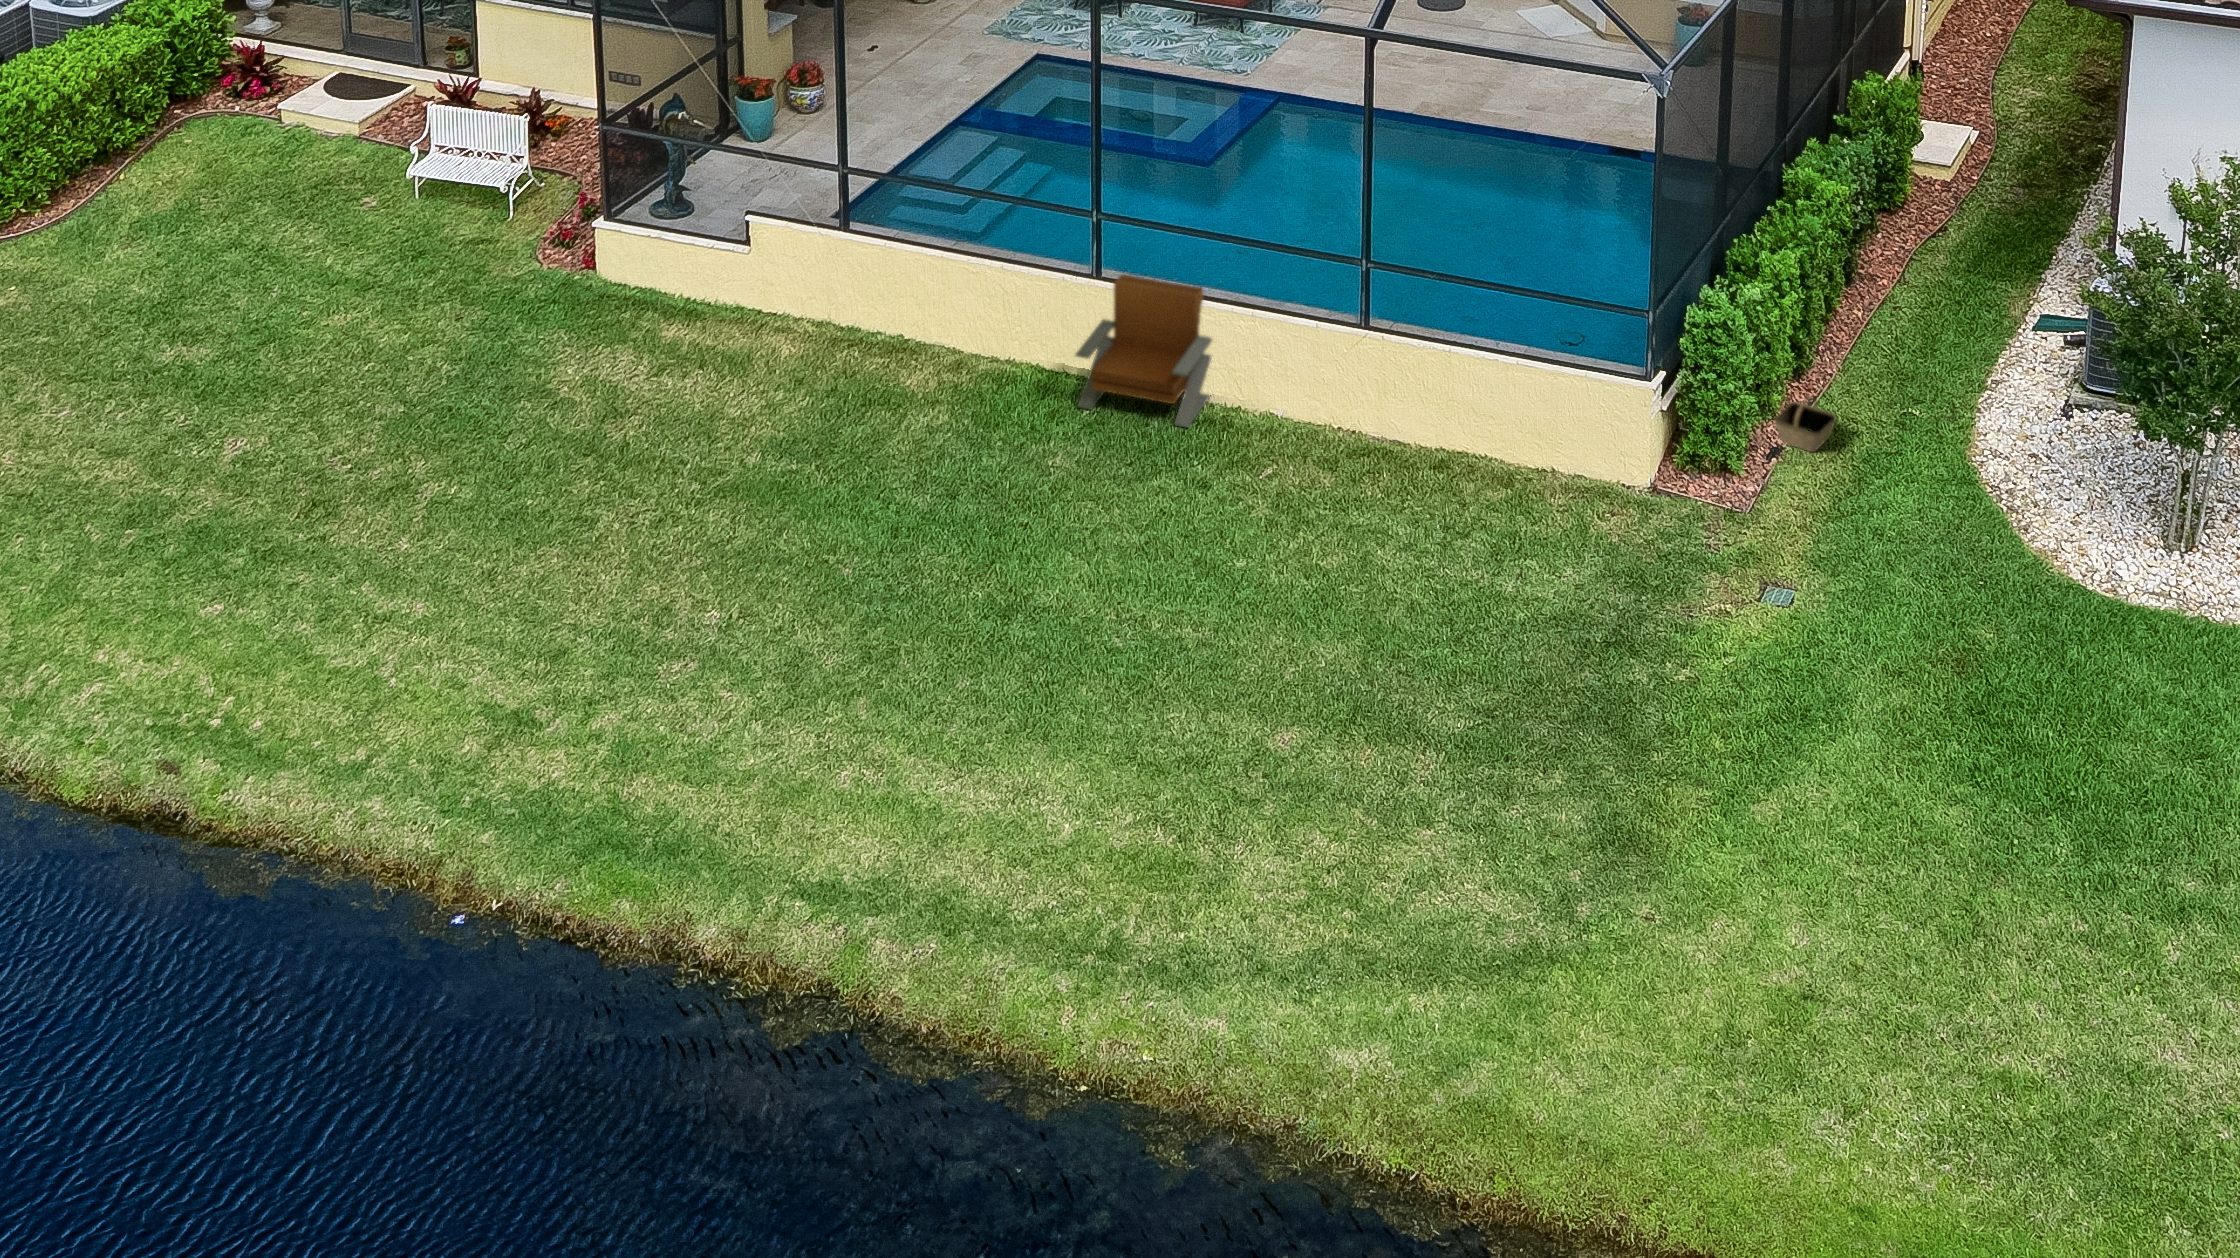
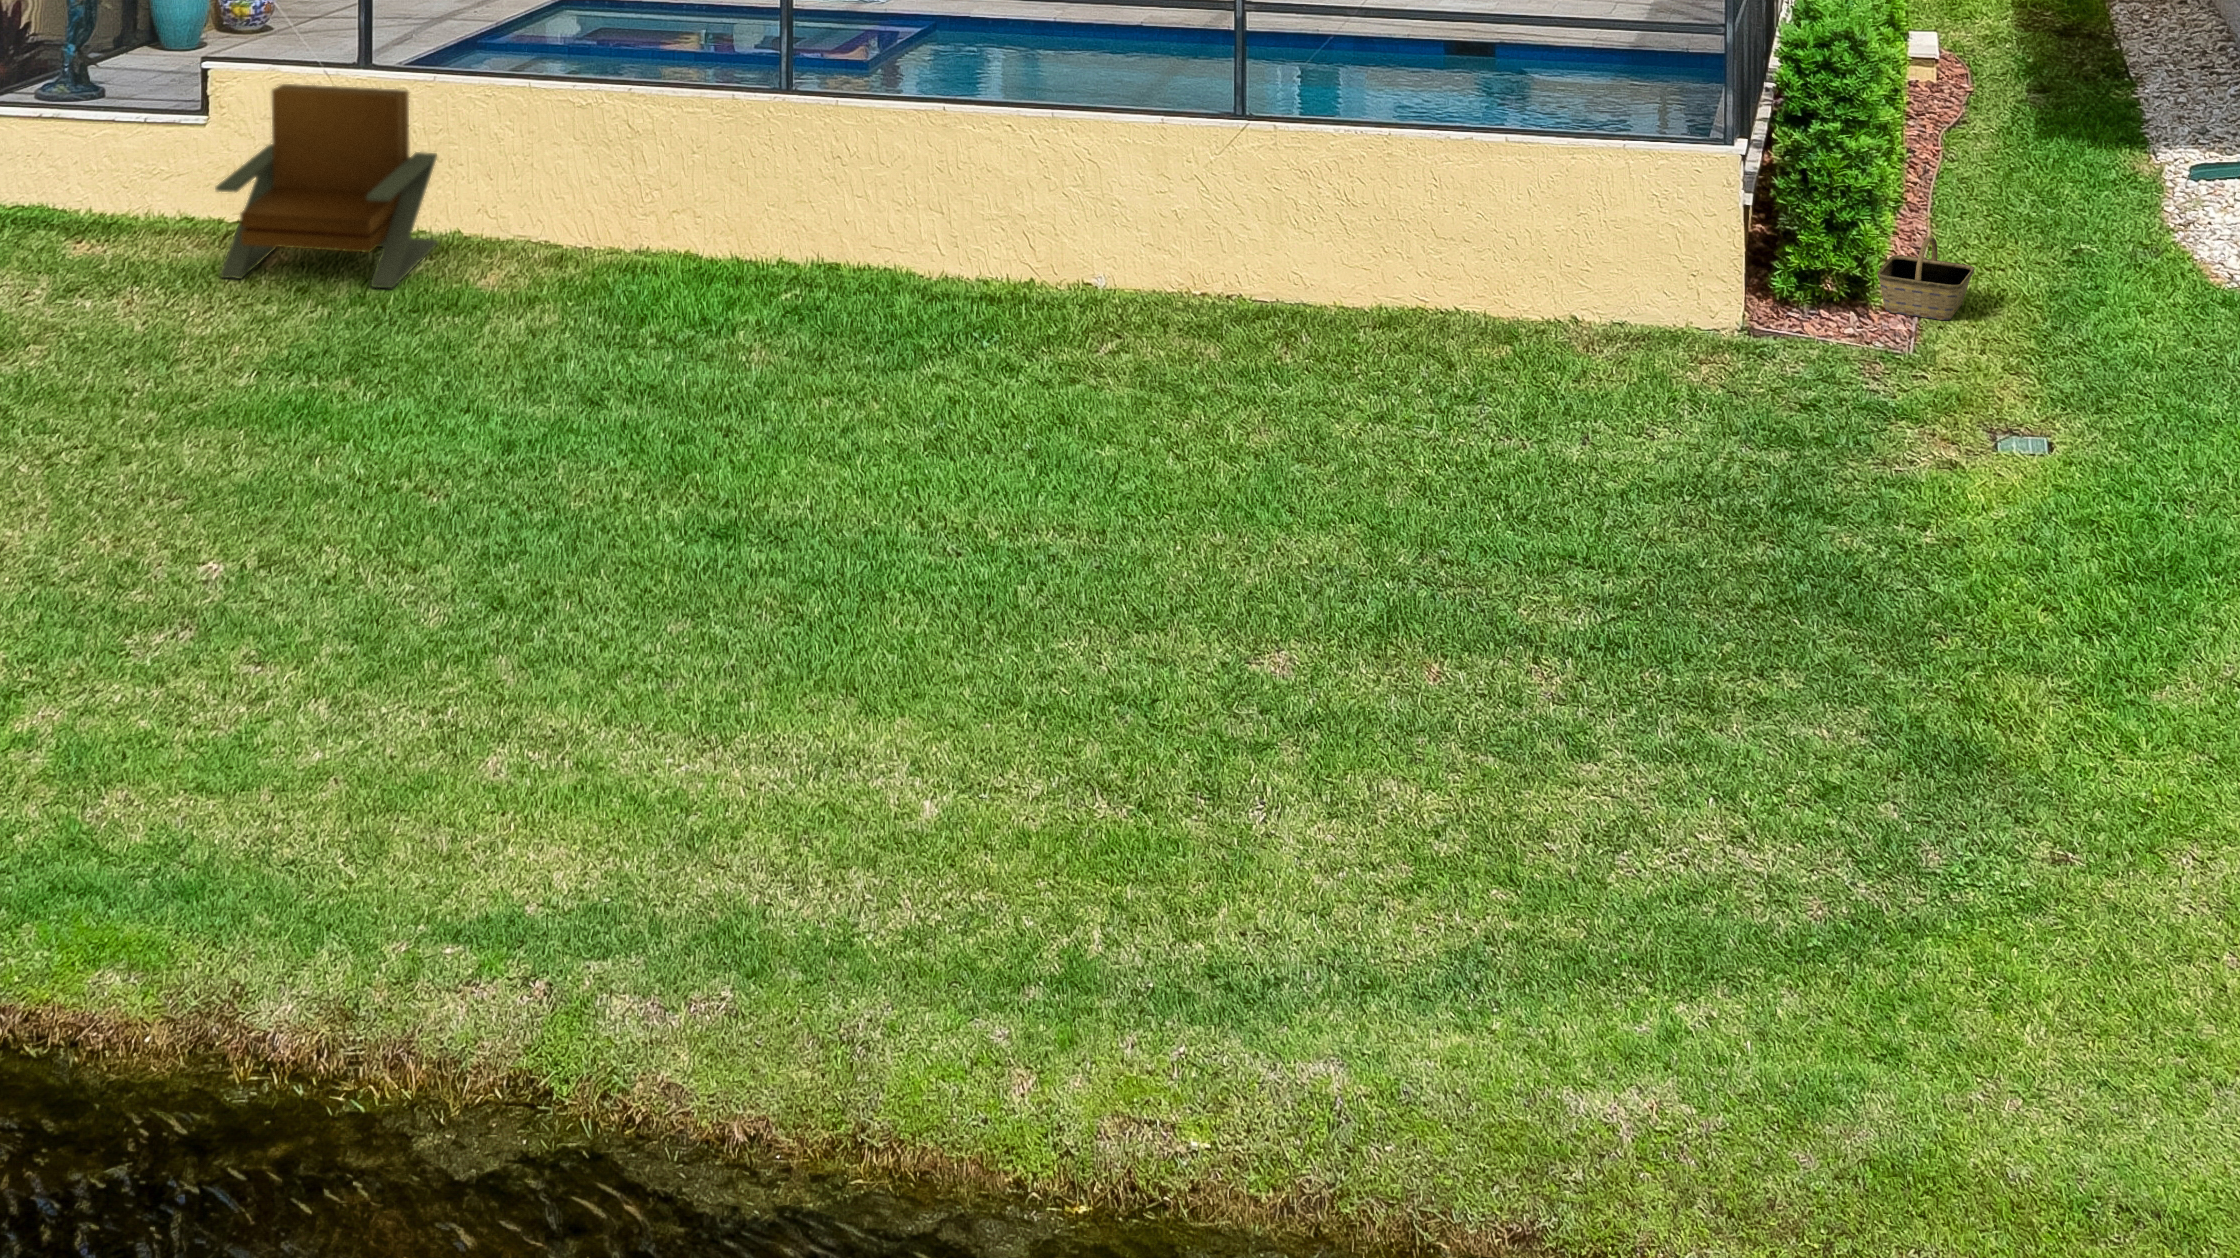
lounge chair: present [1076,274,1212,428] -> present [215,84,438,288]

